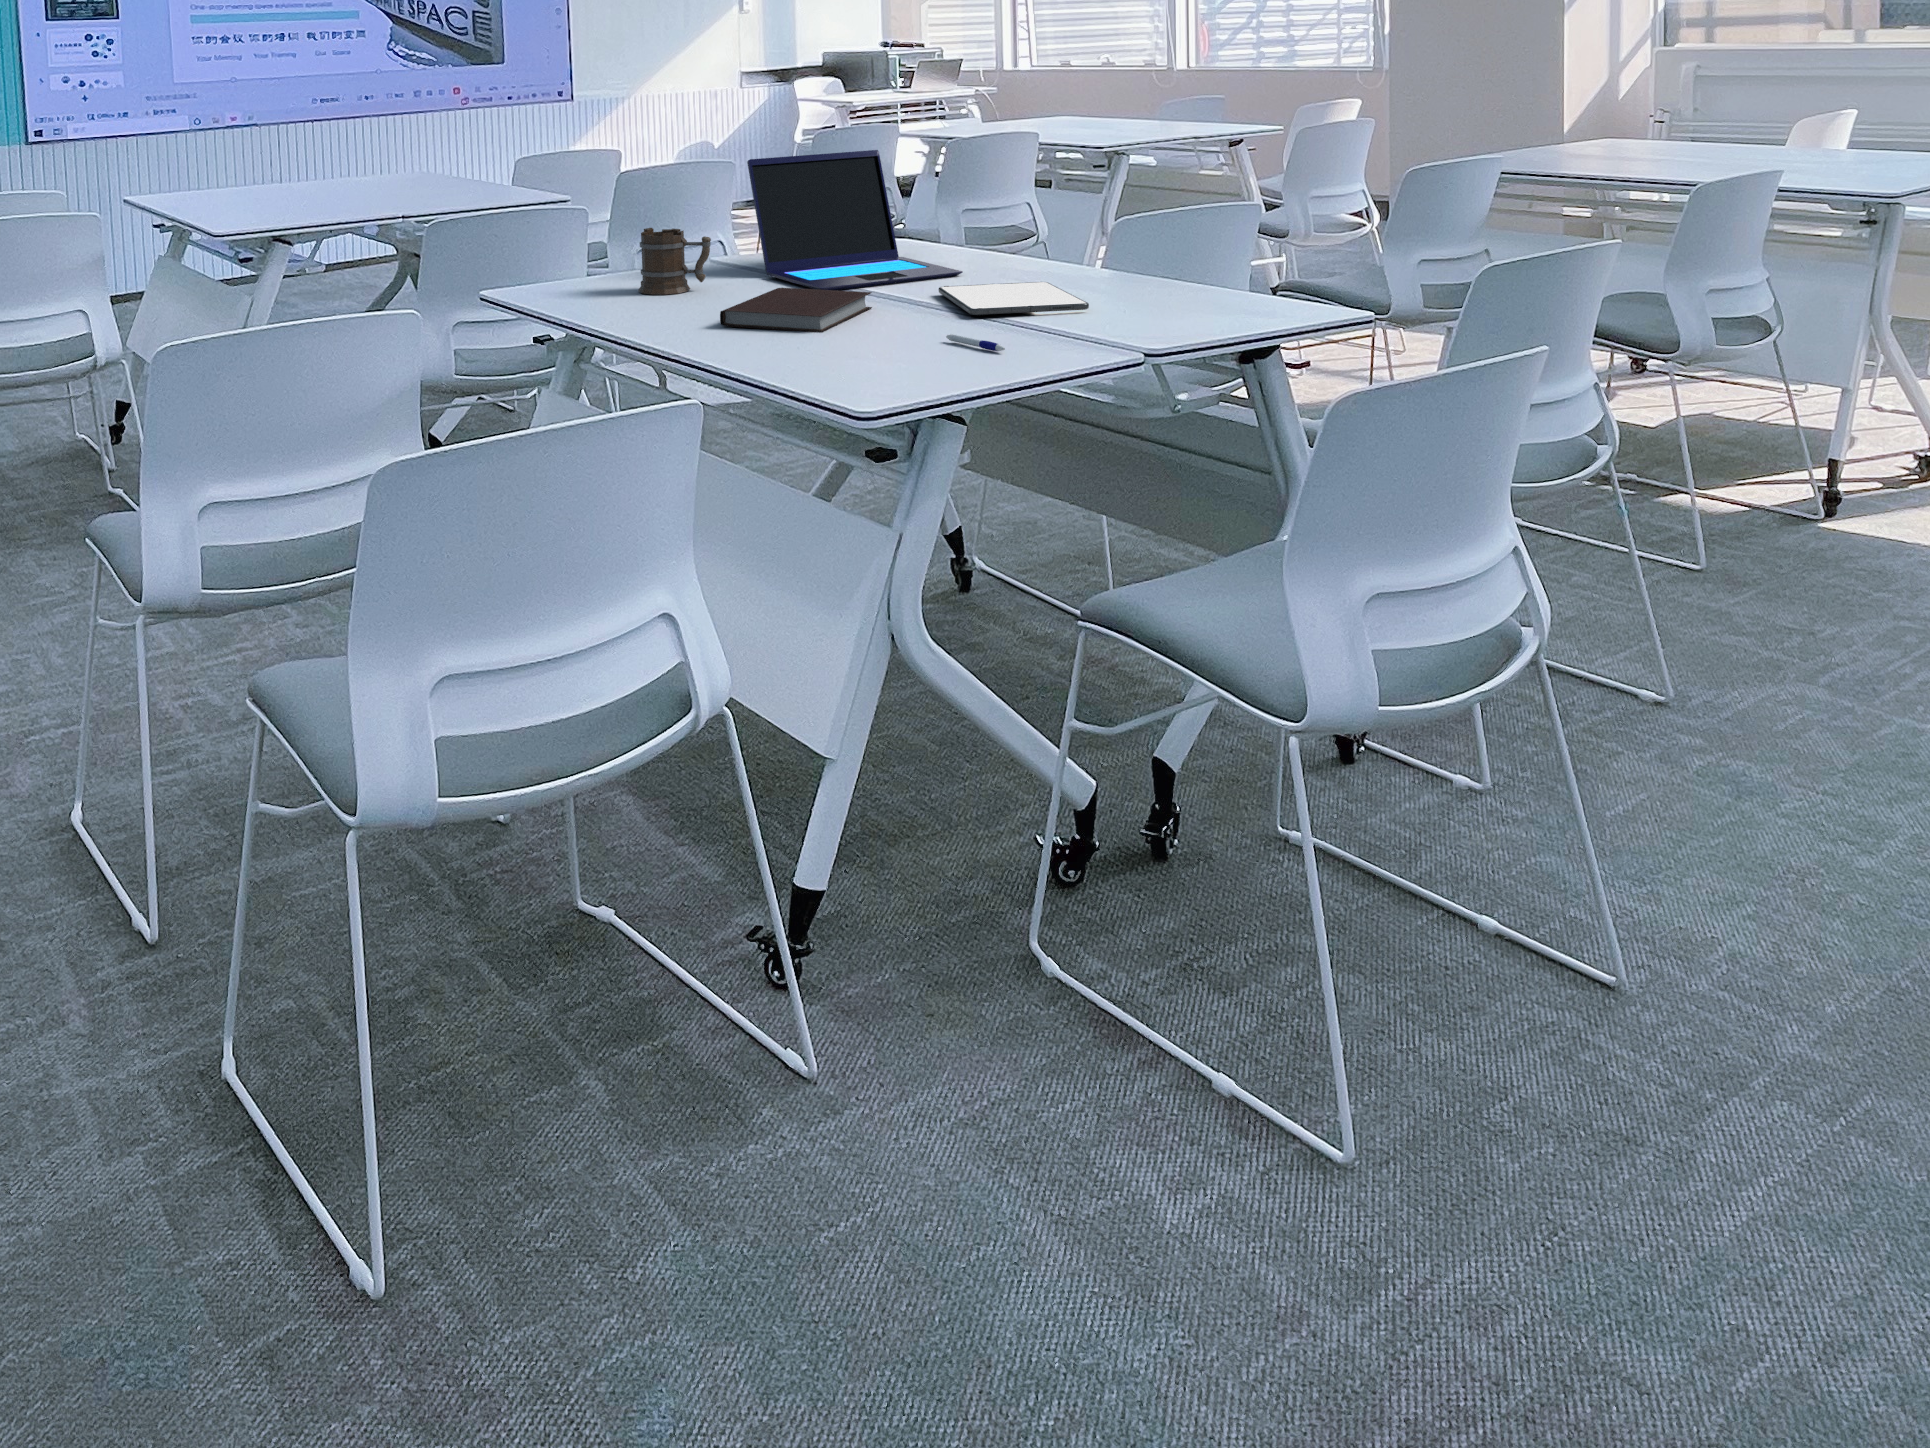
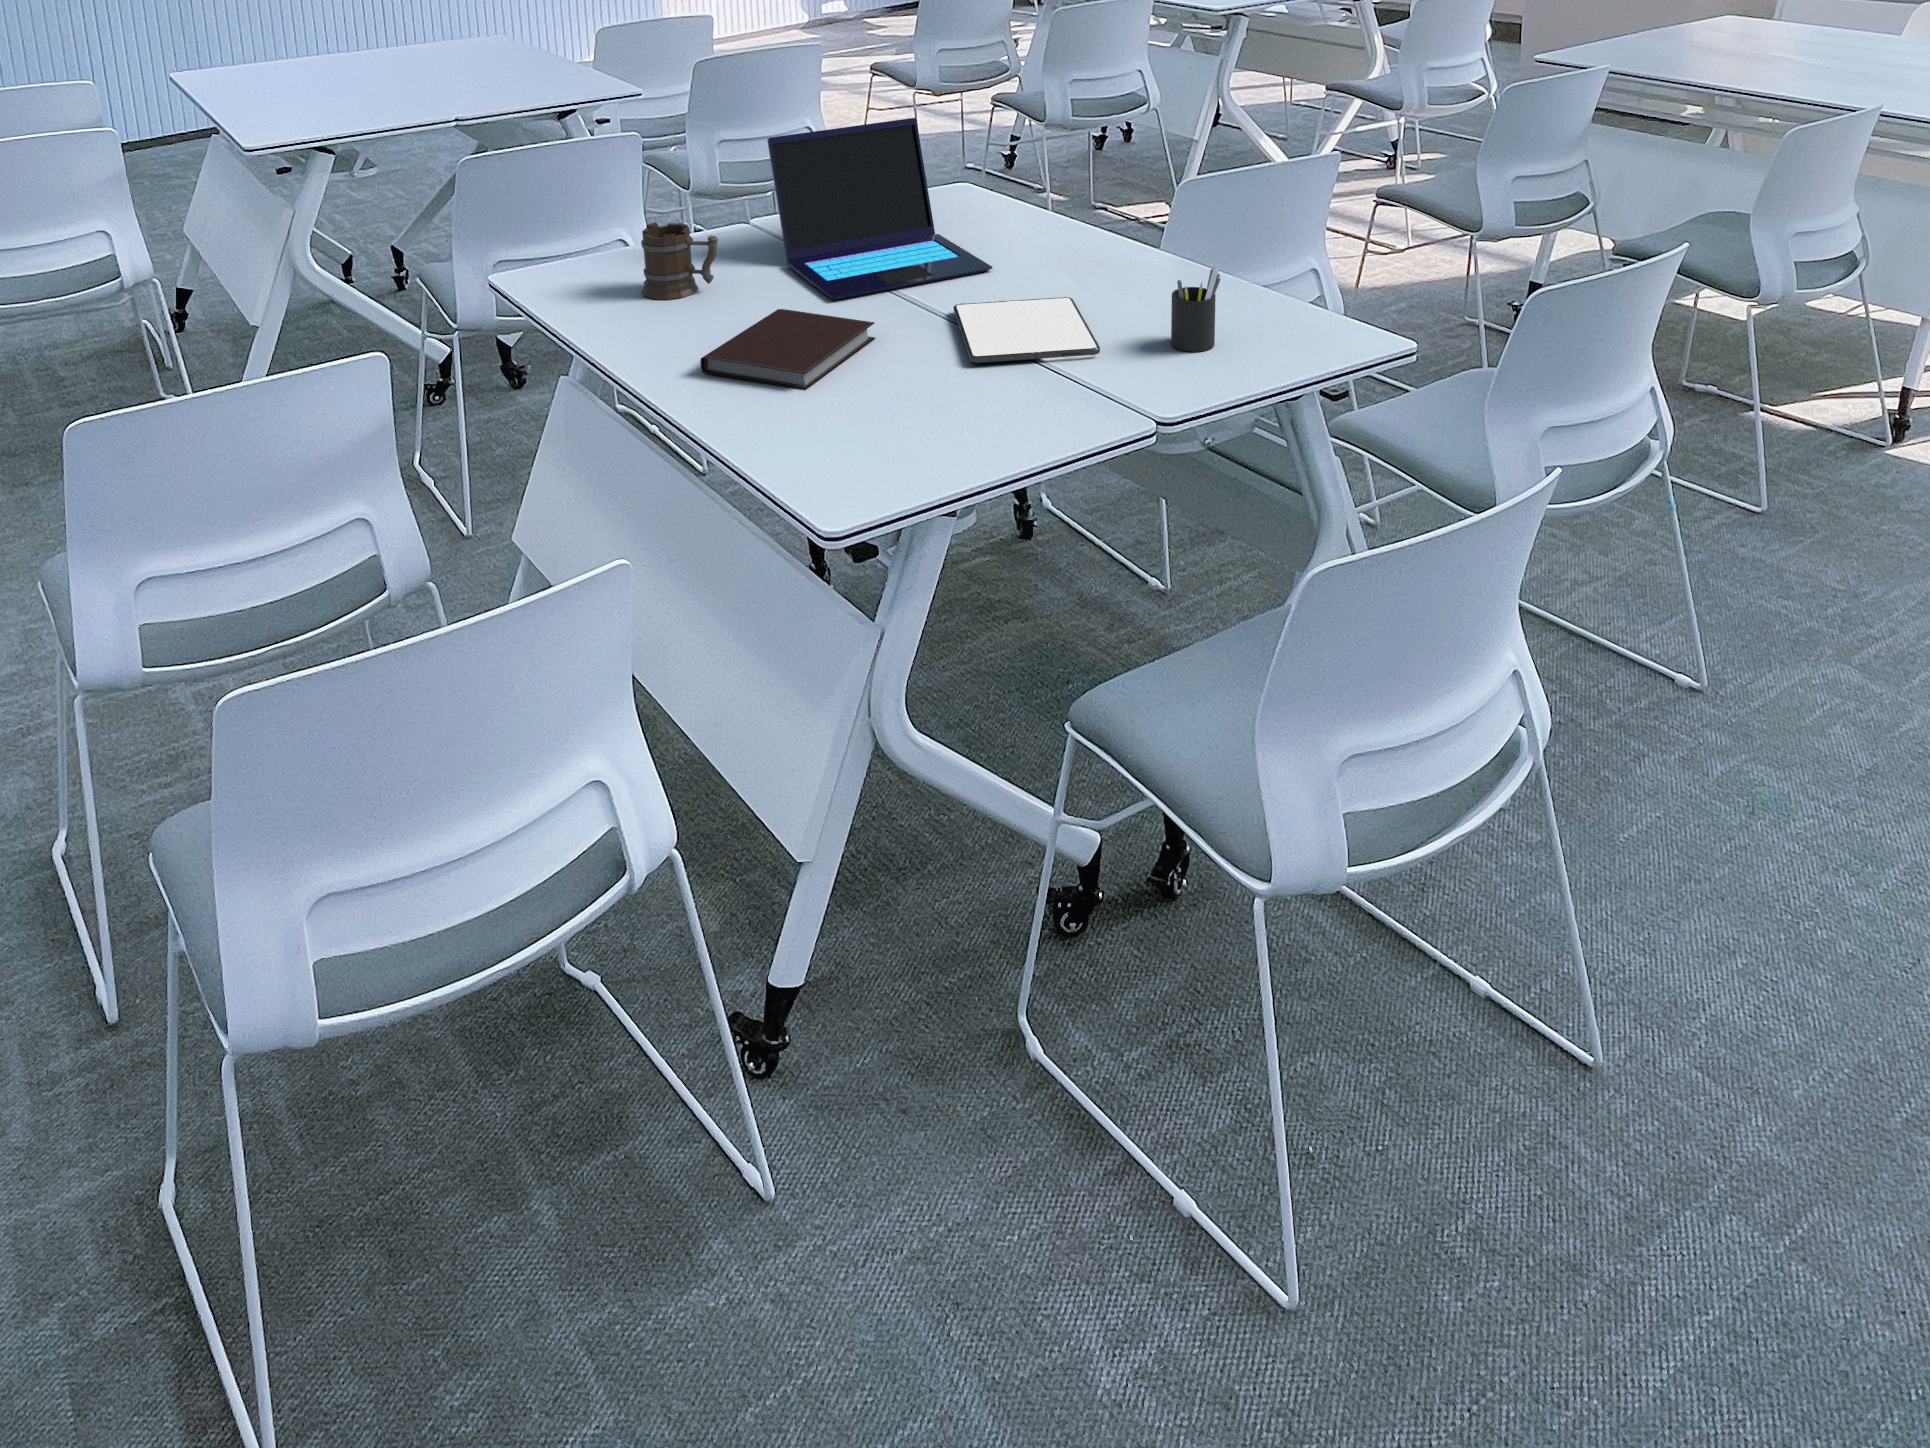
pen holder: none [1153,227,1199,307] -> present [1171,269,1221,352]
pen: present [946,334,1005,351] -> none [930,410,983,443]

